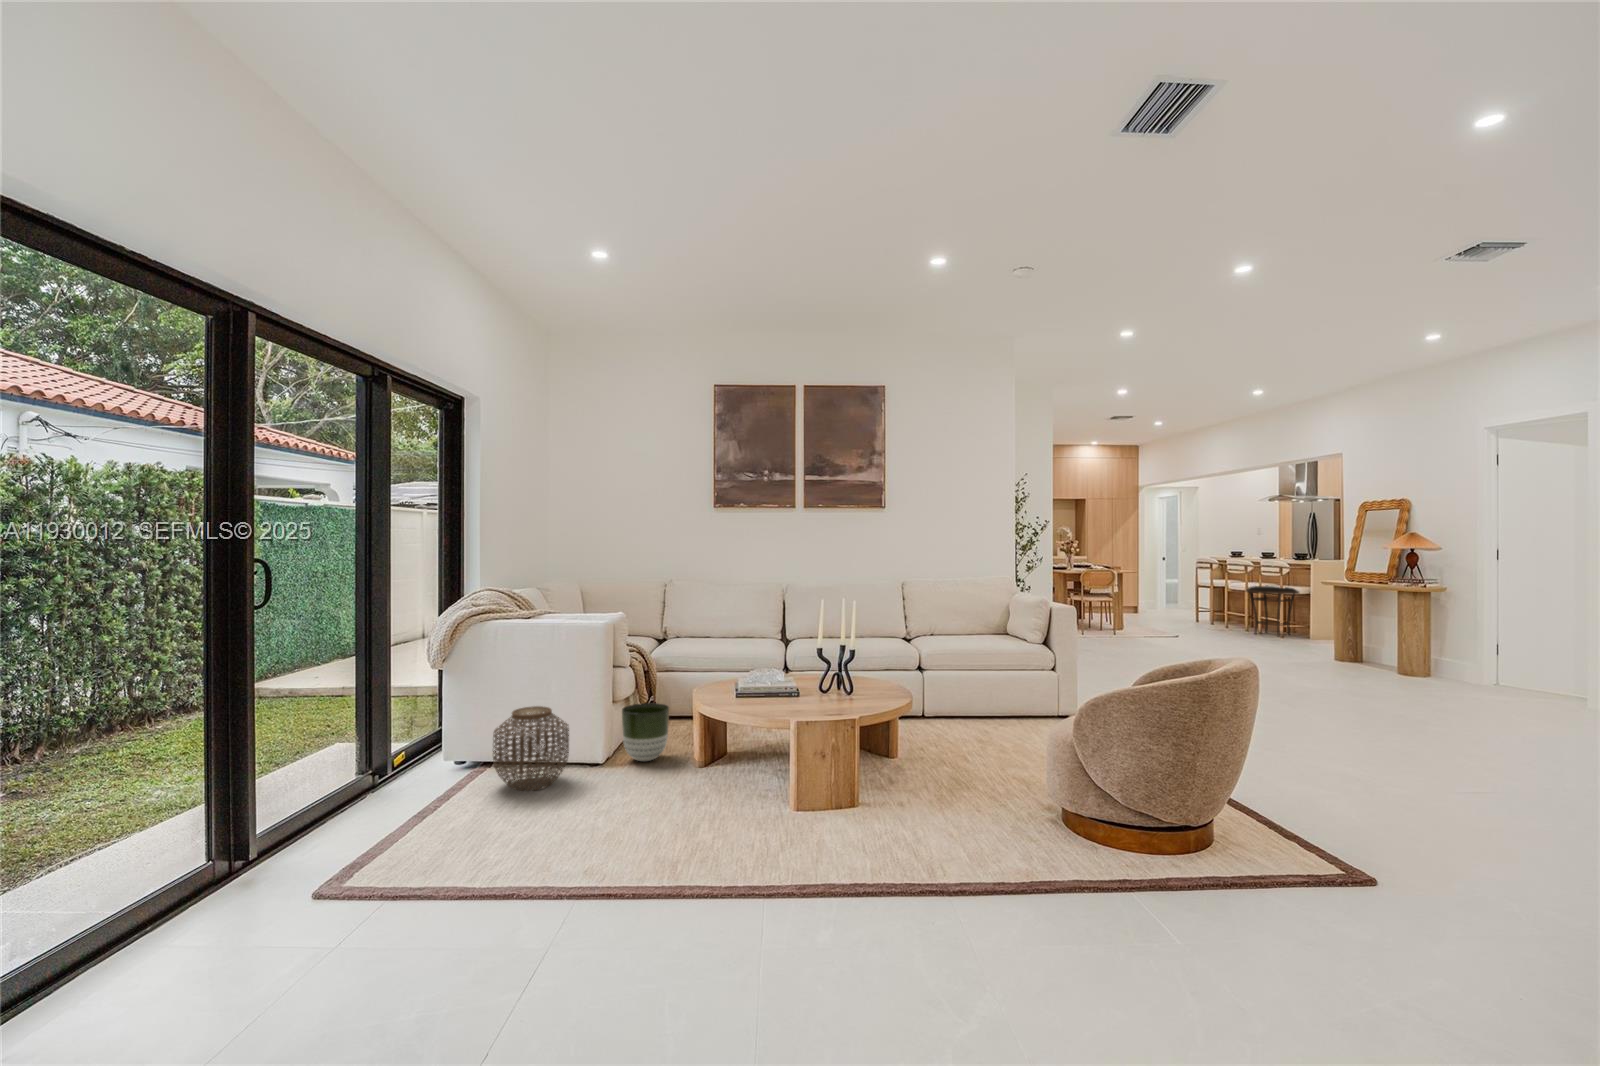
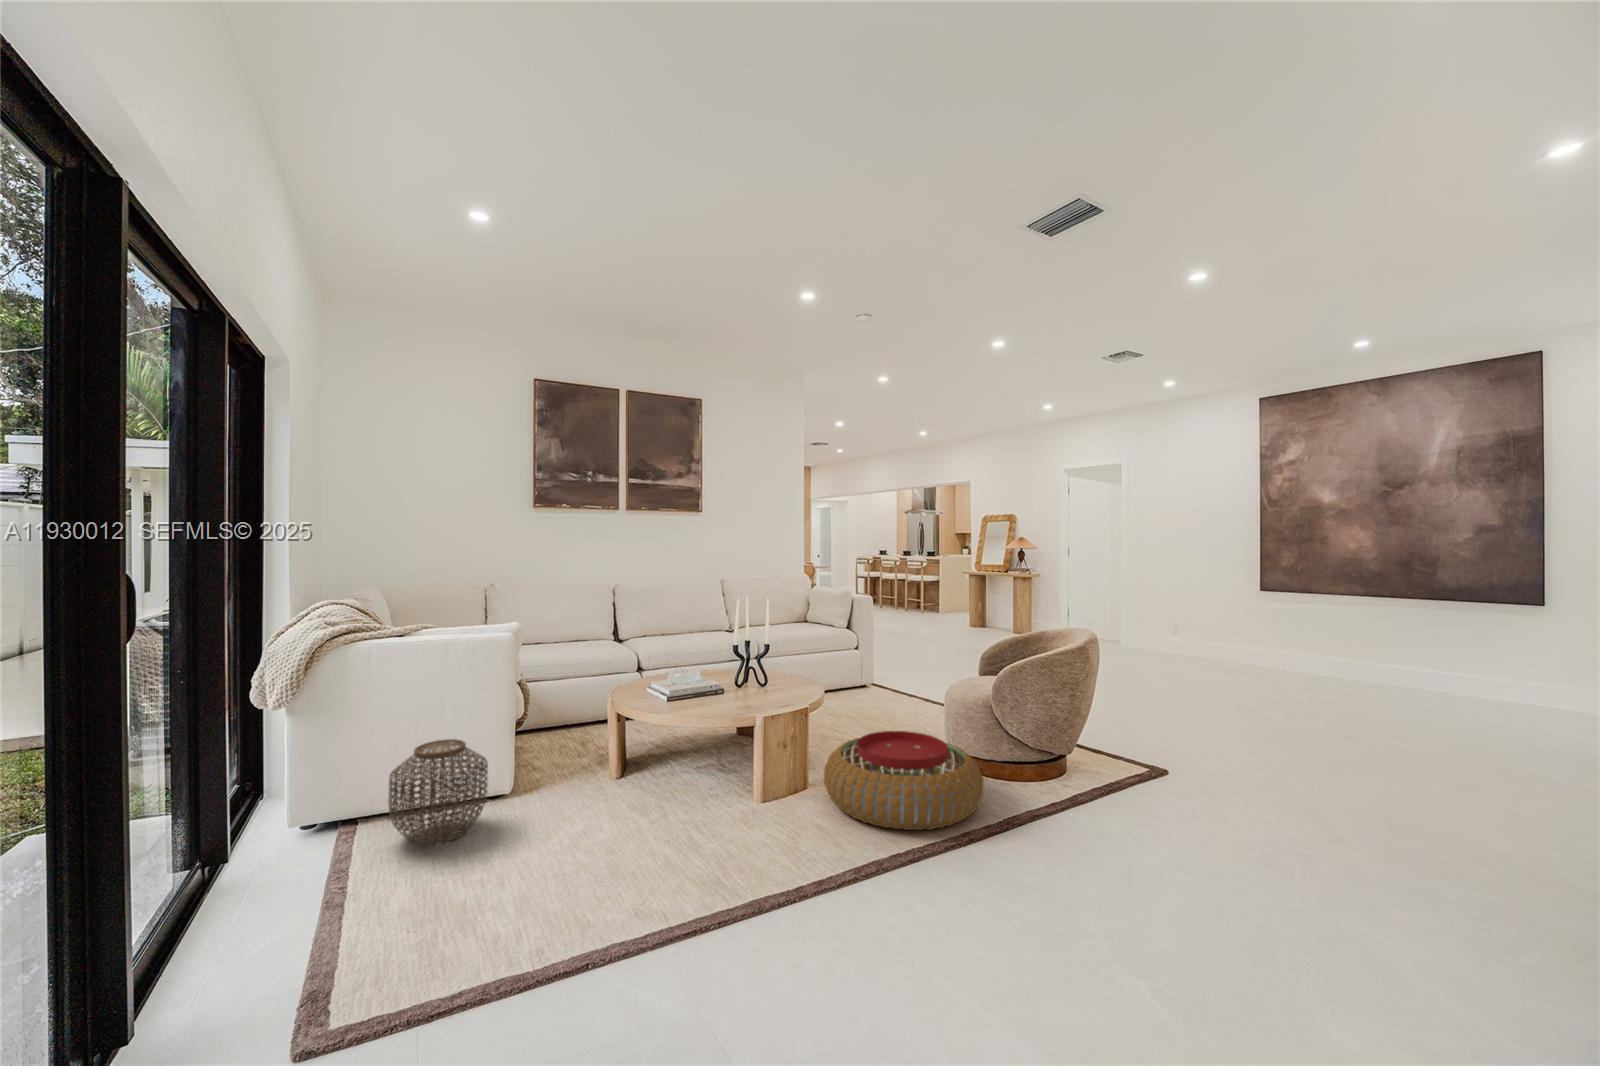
side table: present [1246,586,1299,636] -> none [899,575,932,611]
planter: present [622,703,669,761] -> none [520,718,574,784]
pouf: none [847,758,1034,874] -> present [824,731,984,830]

